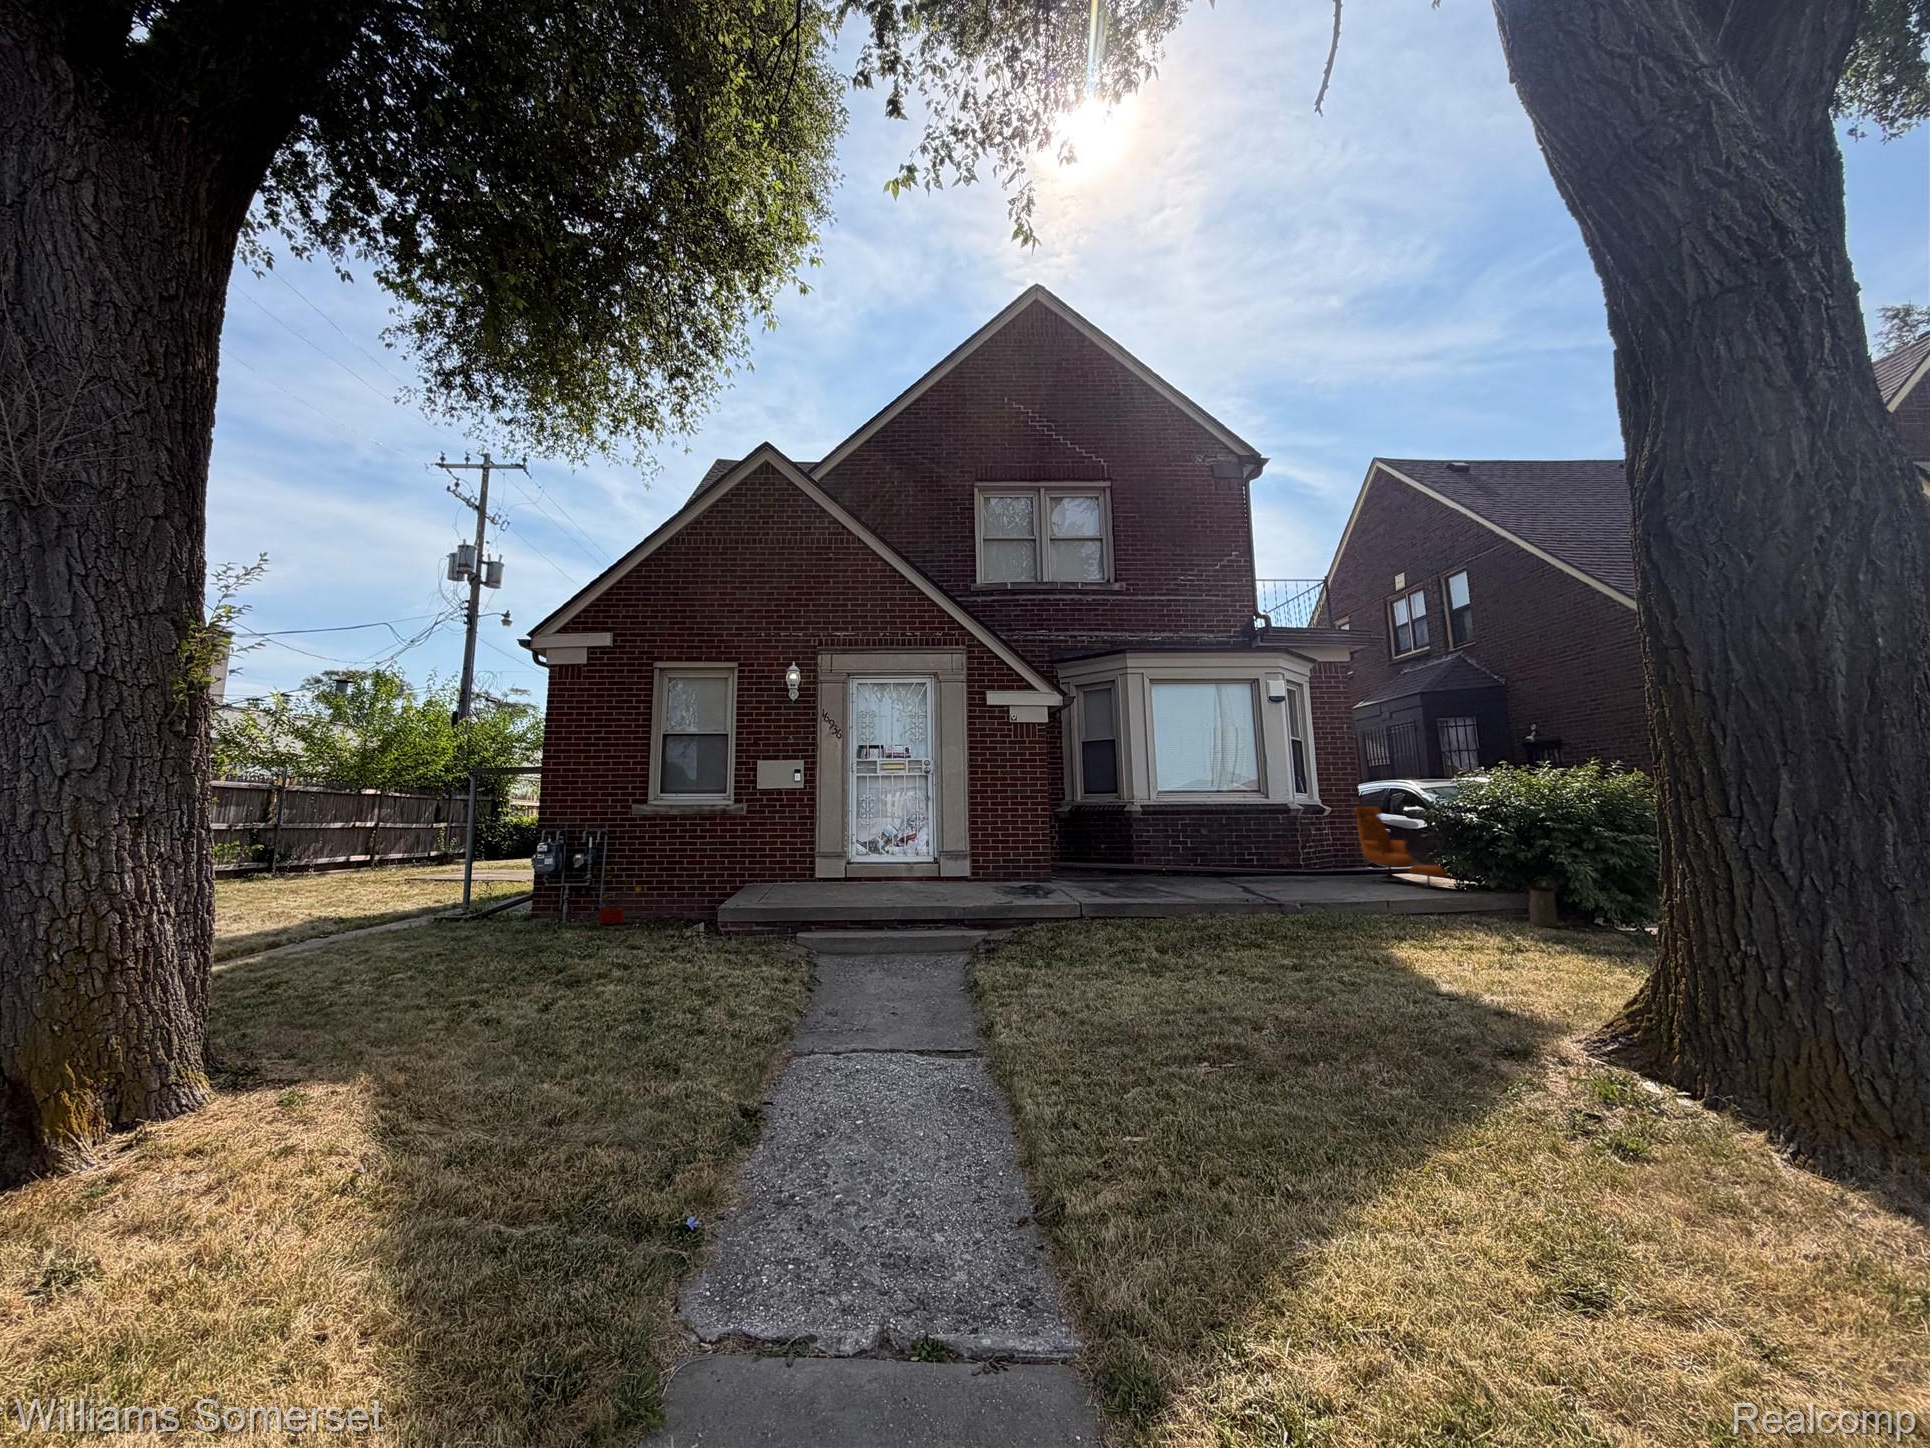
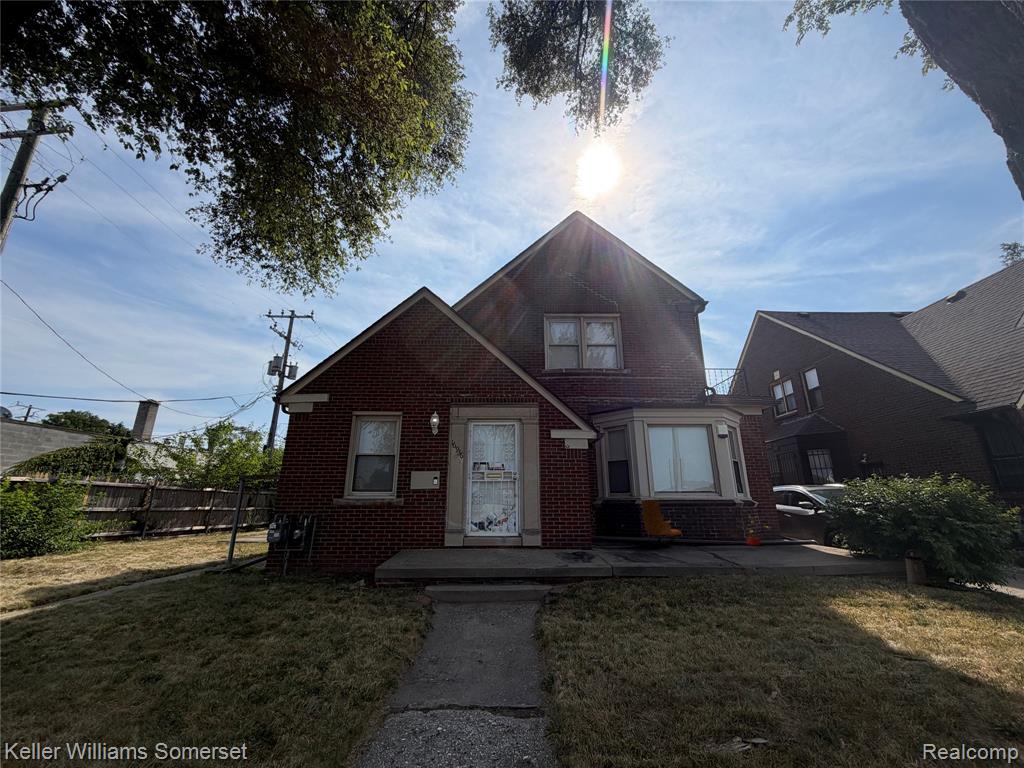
lounge chair: present [1355,807,1447,888] -> present [641,500,681,546]
decorative plant: present [599,869,640,924] -> present [746,530,760,545]

